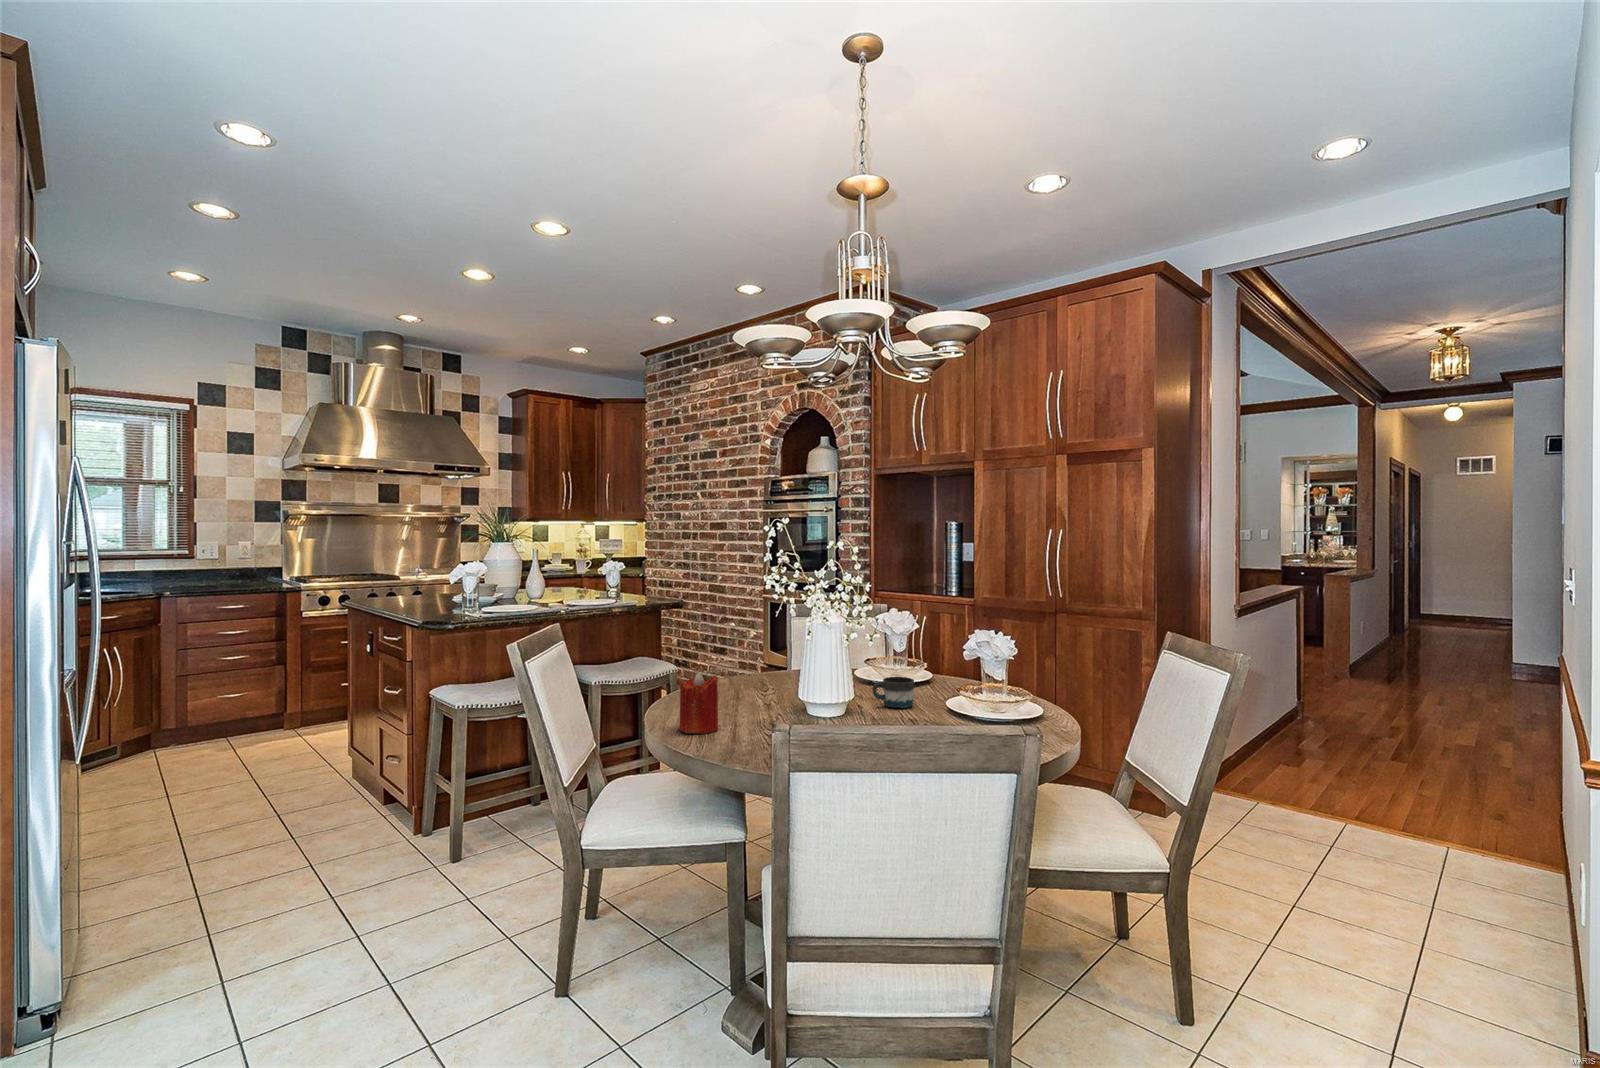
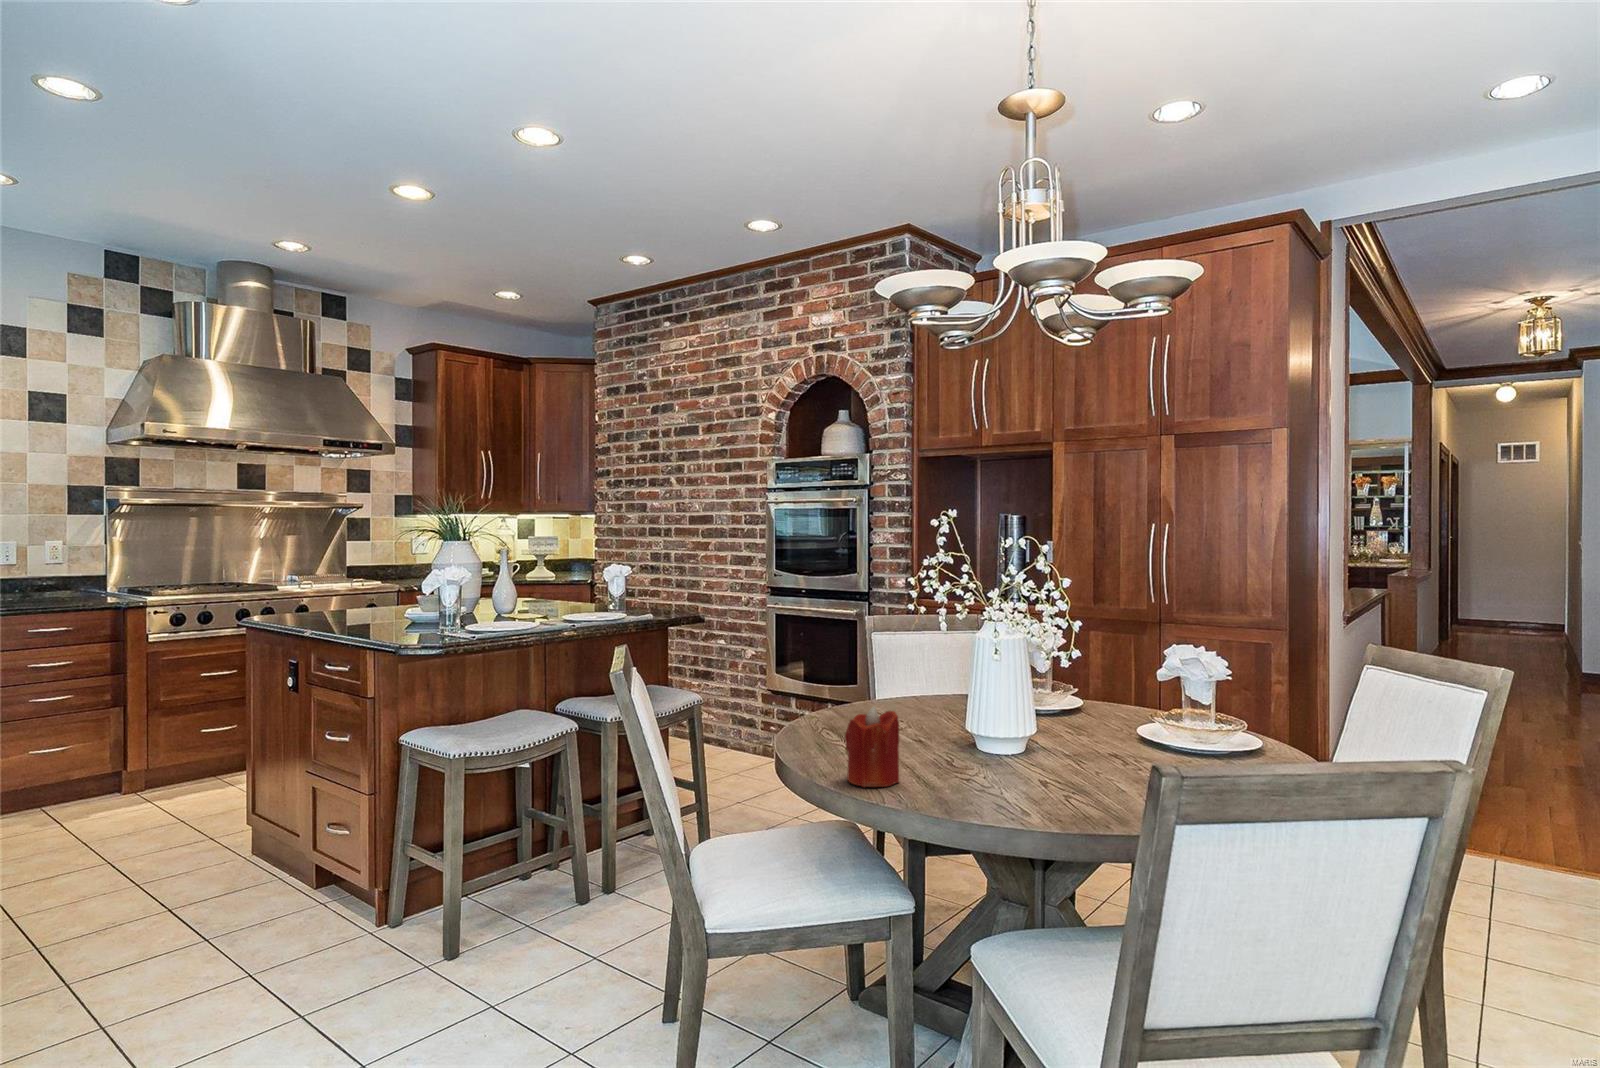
mug: present [872,677,914,708] -> none [1058,707,1108,746]

